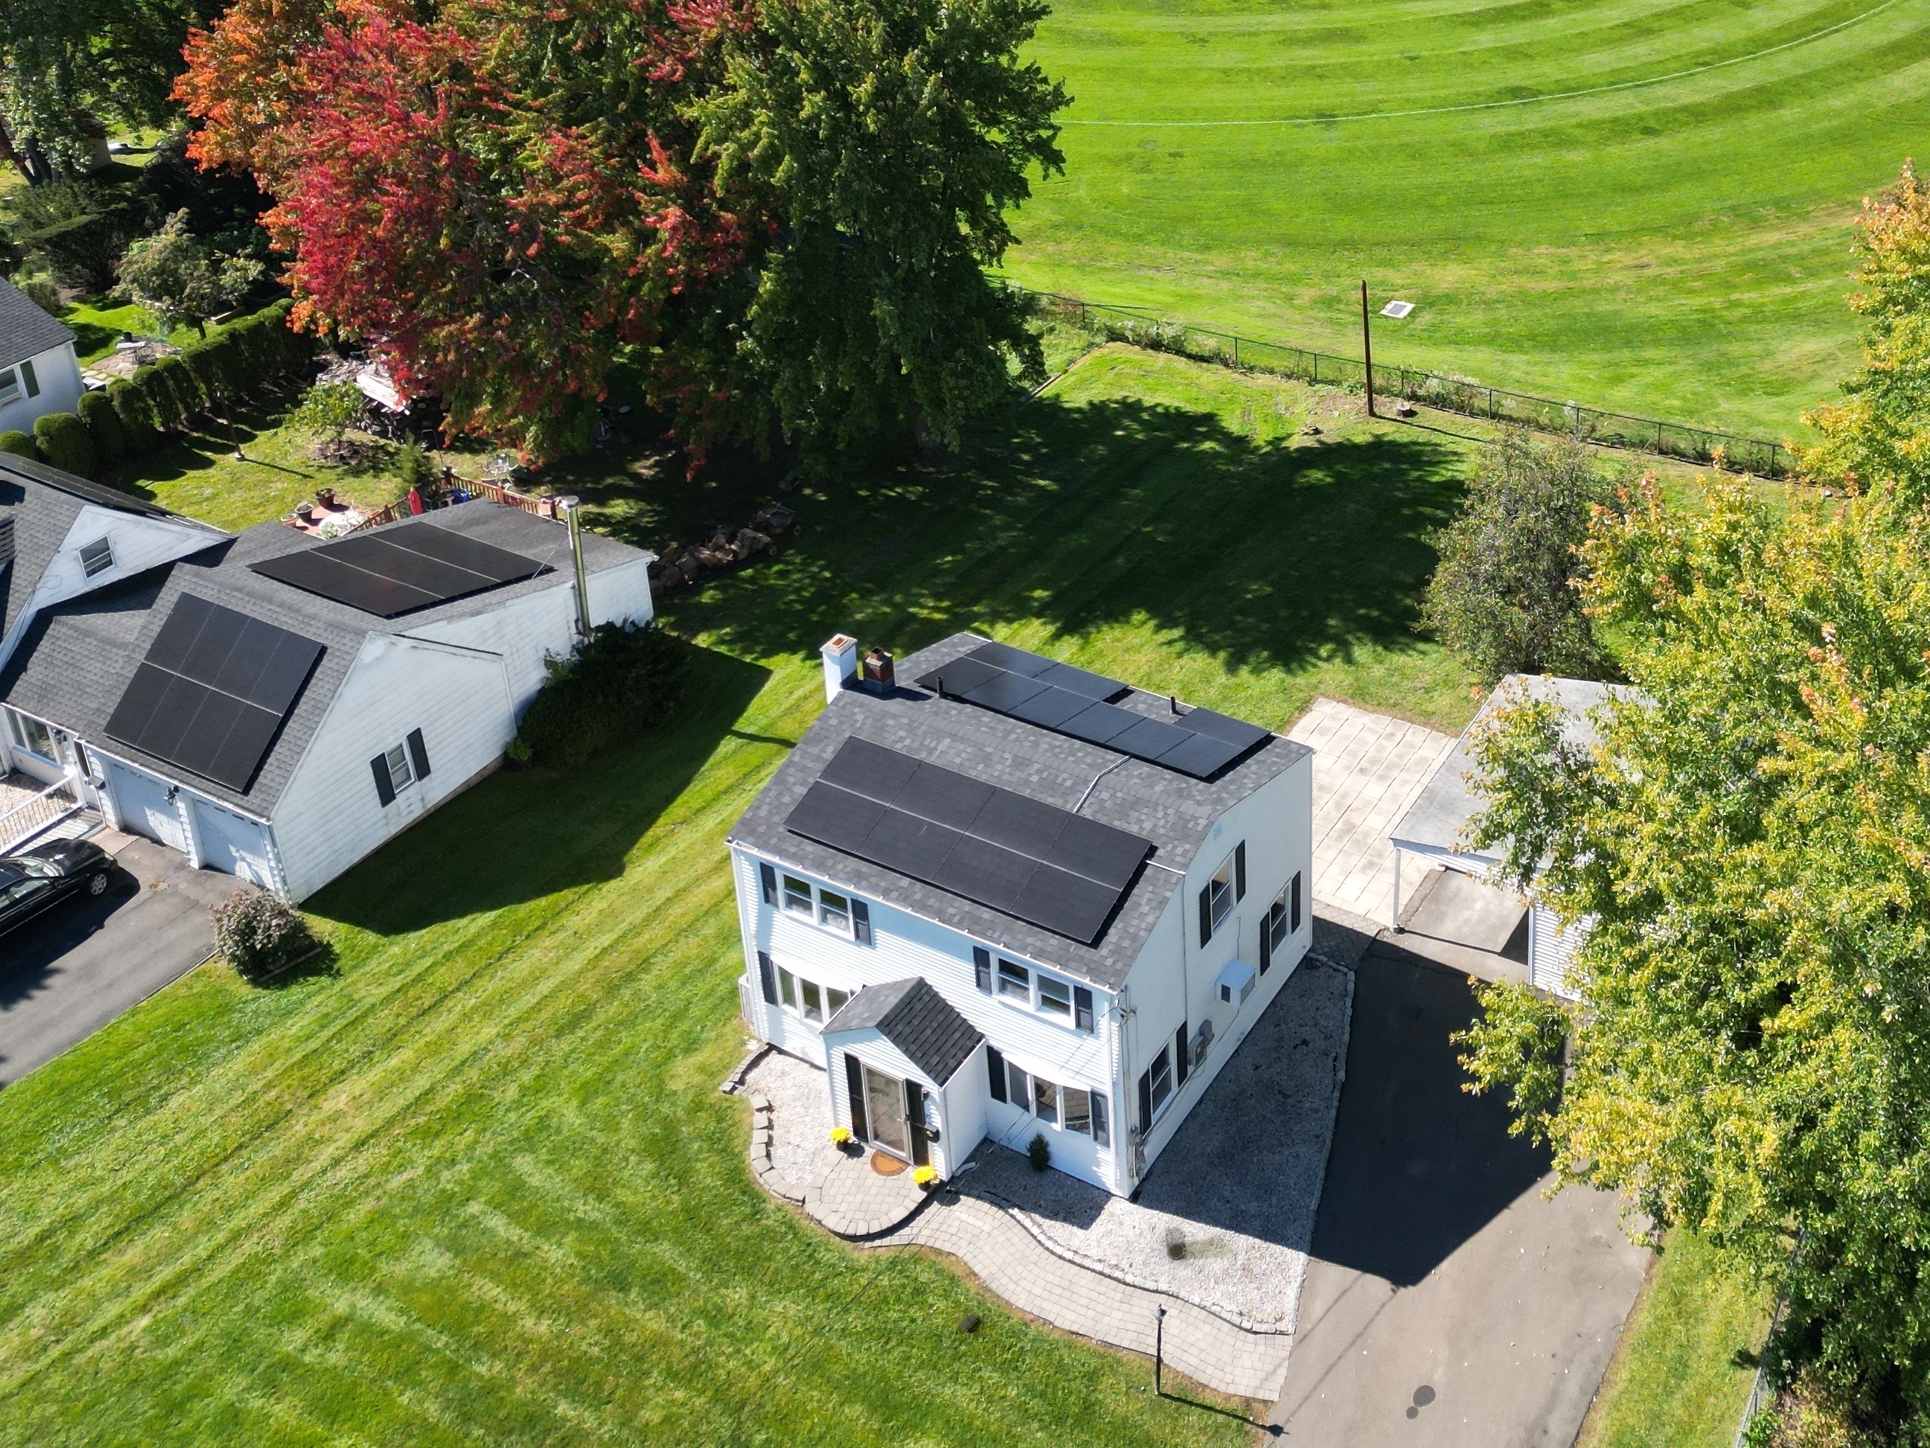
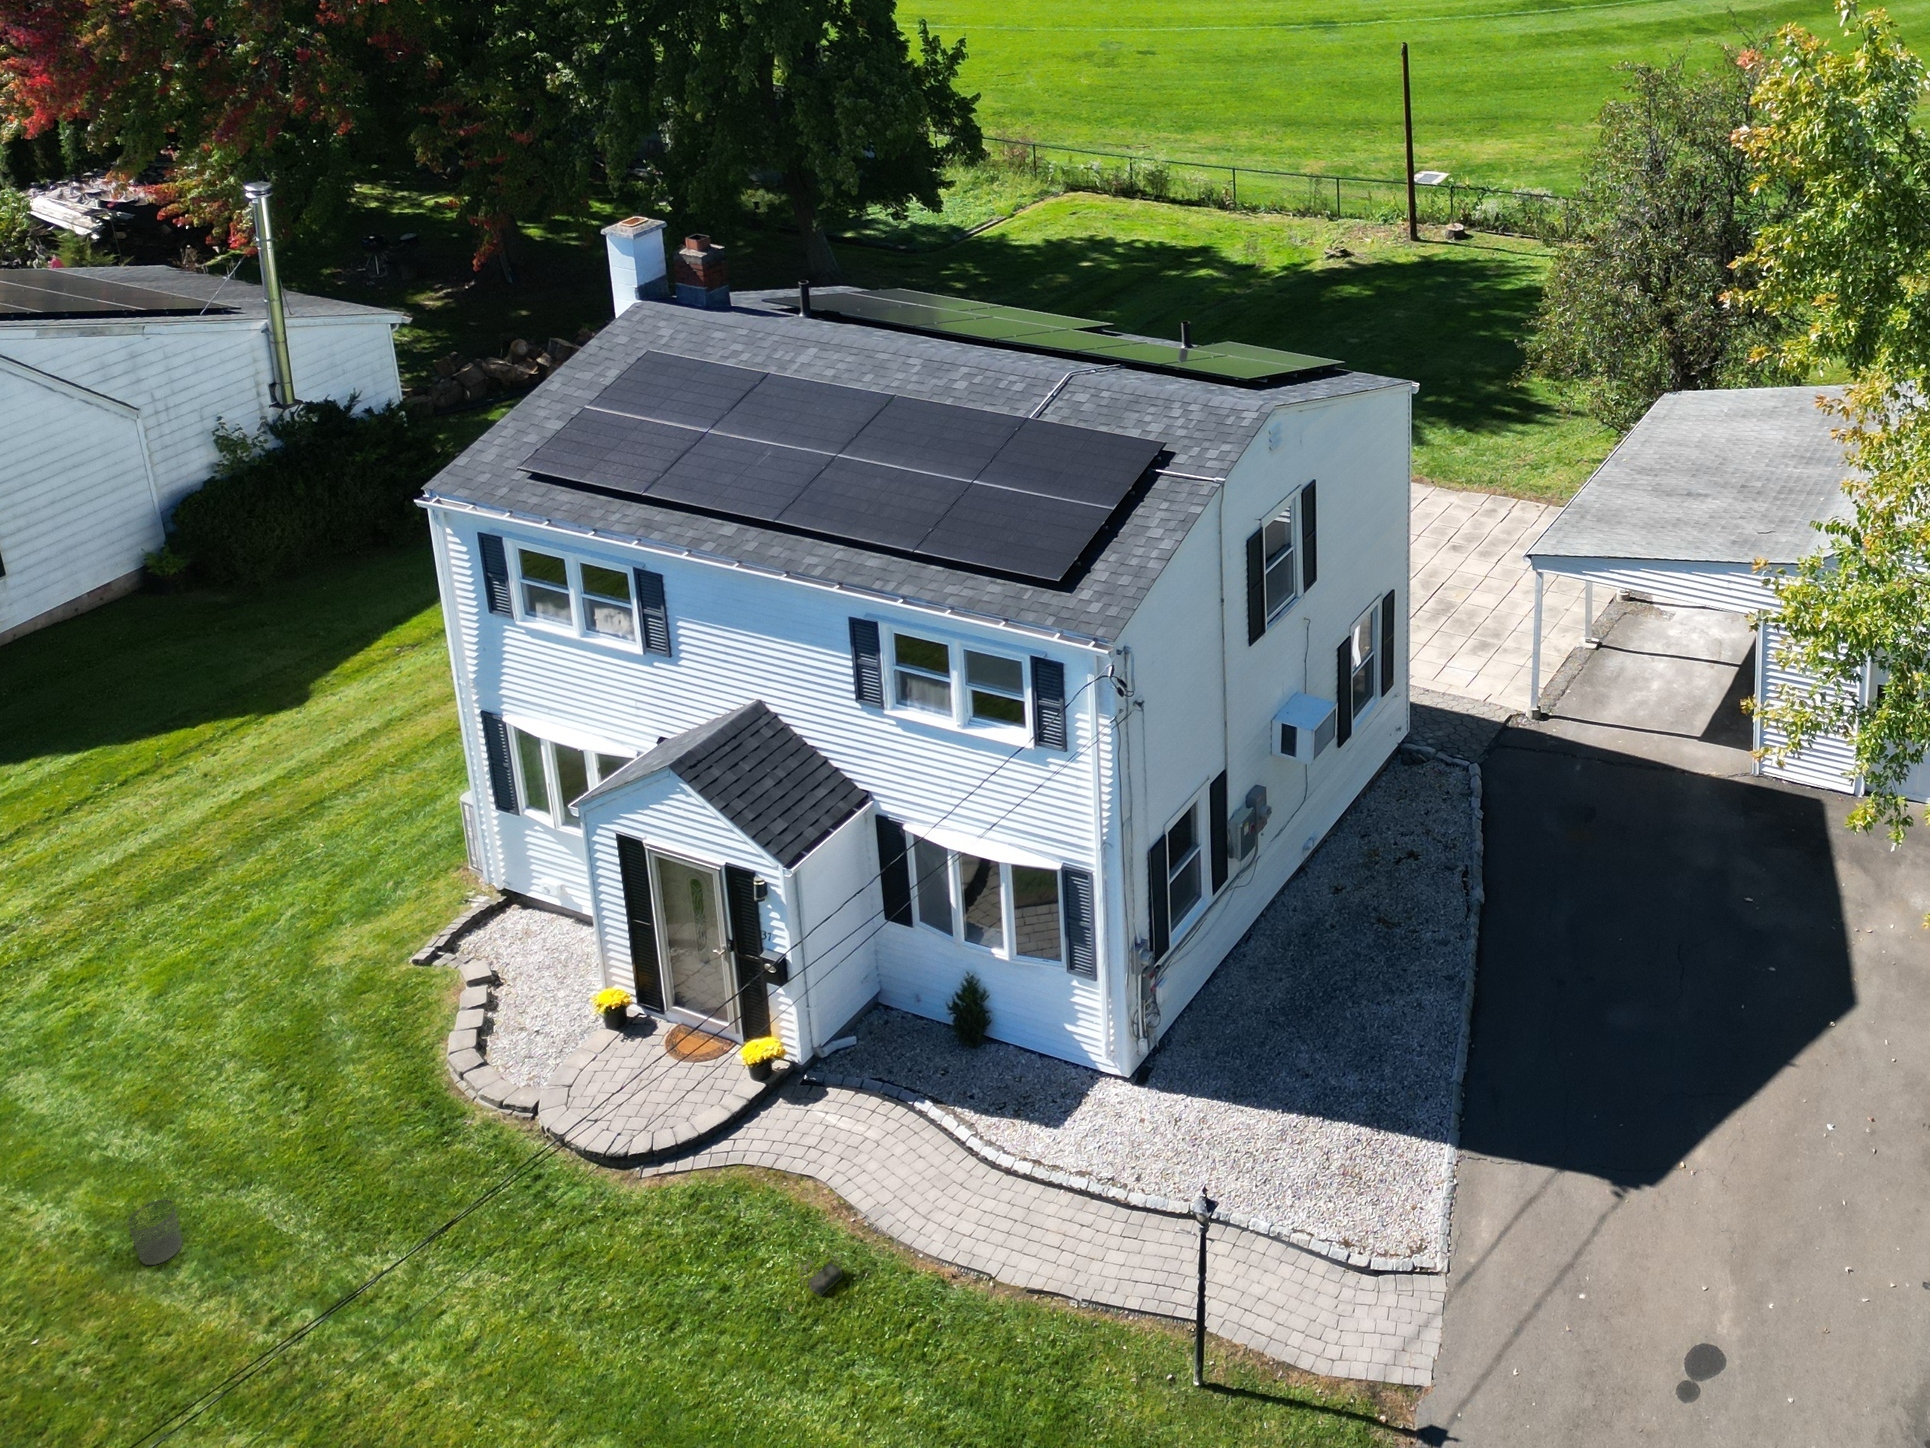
waste bin: present [1166,1229,1185,1260] -> present [128,1200,182,1265]

